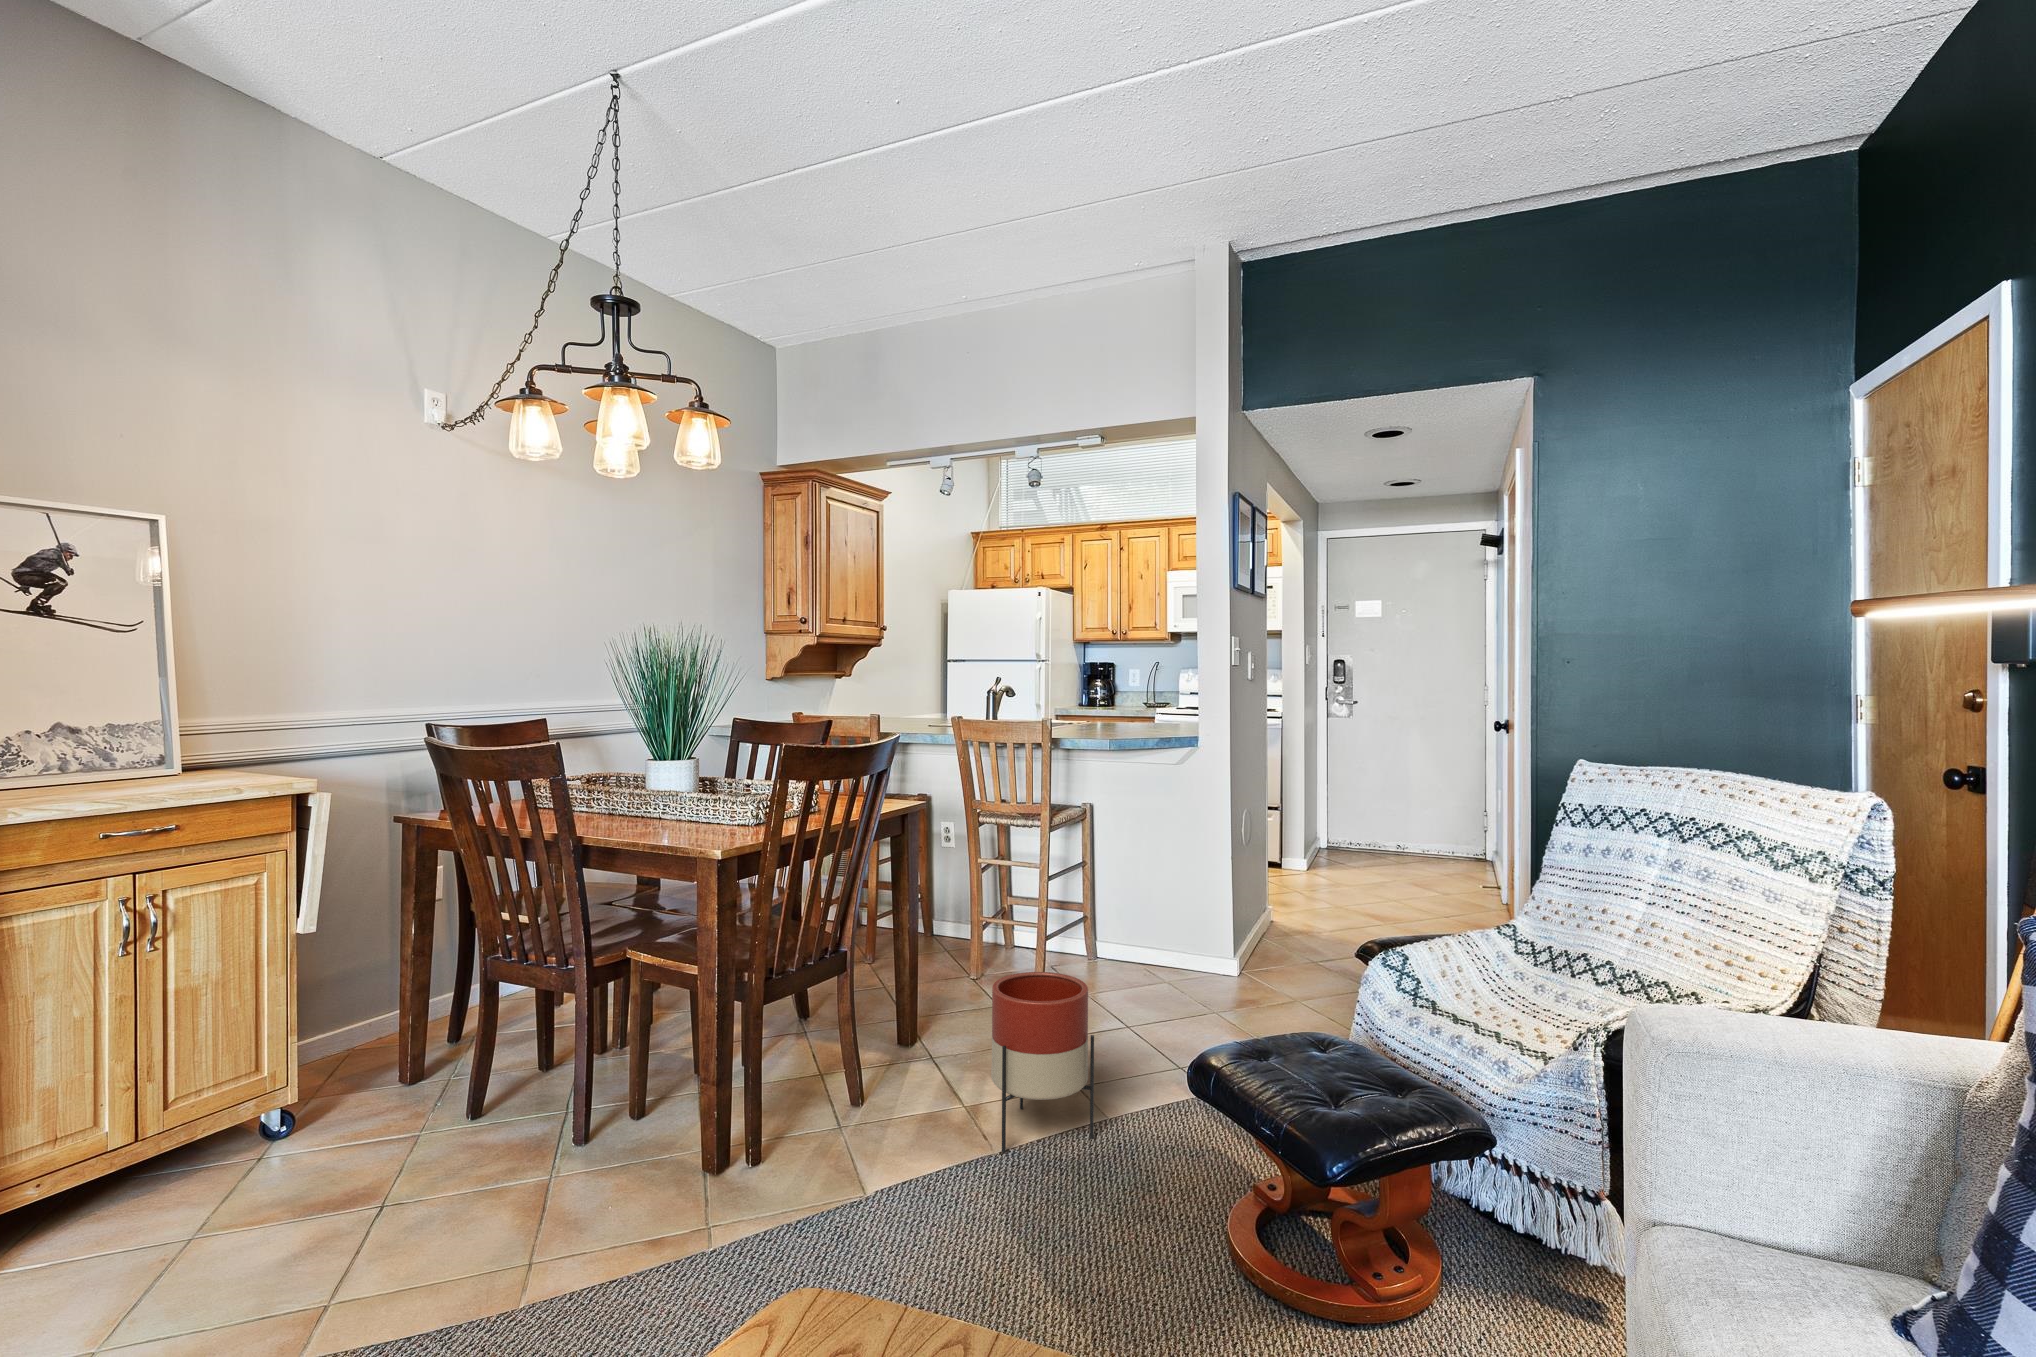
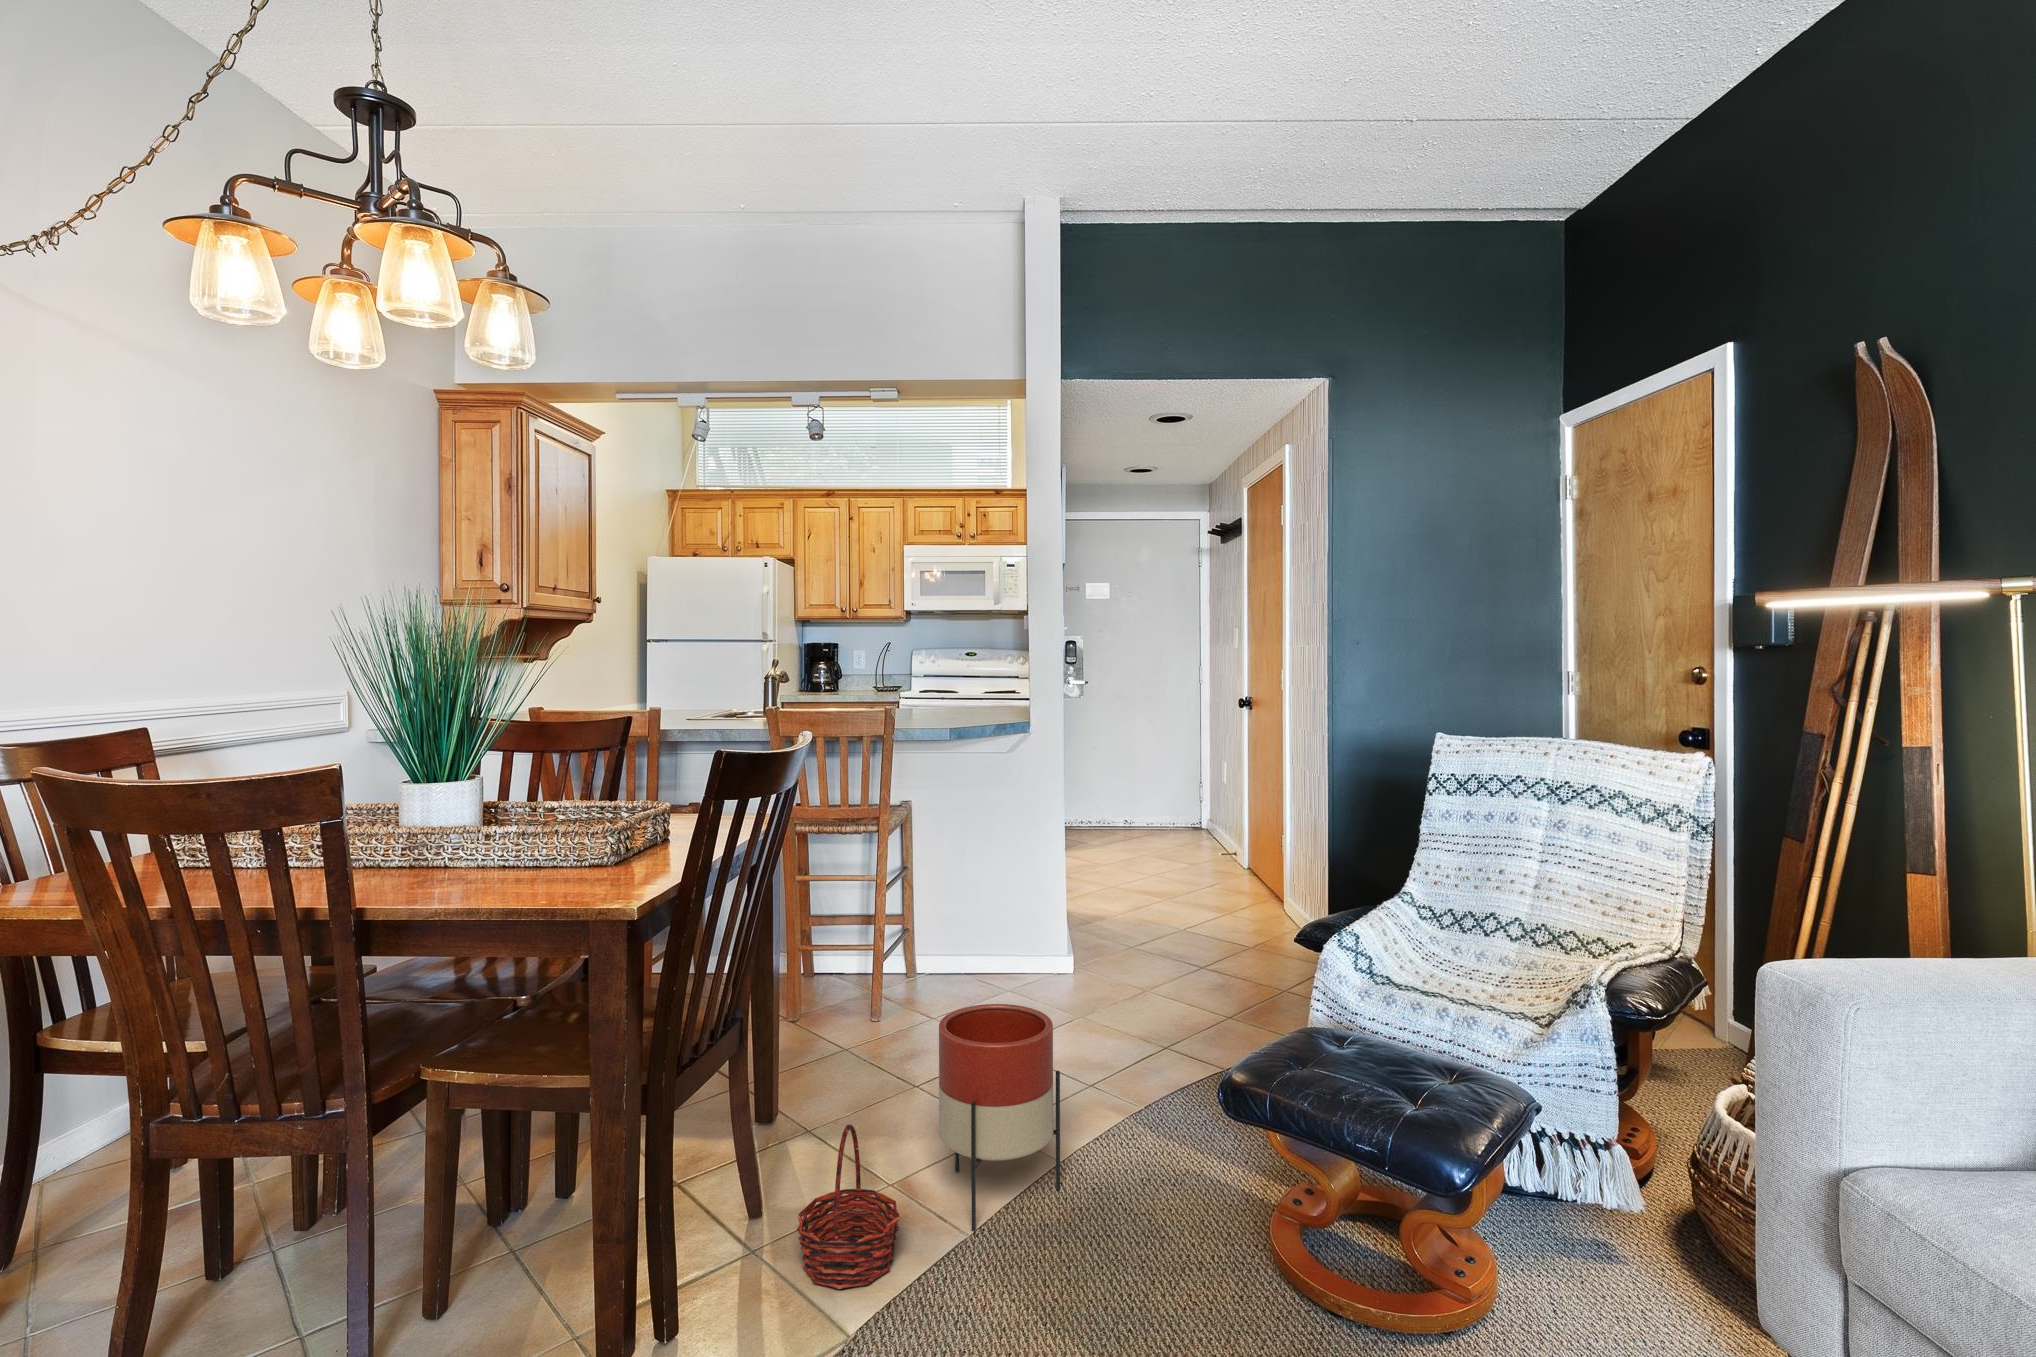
basket: none [856,1045,939,1170] -> present [797,1124,900,1289]

